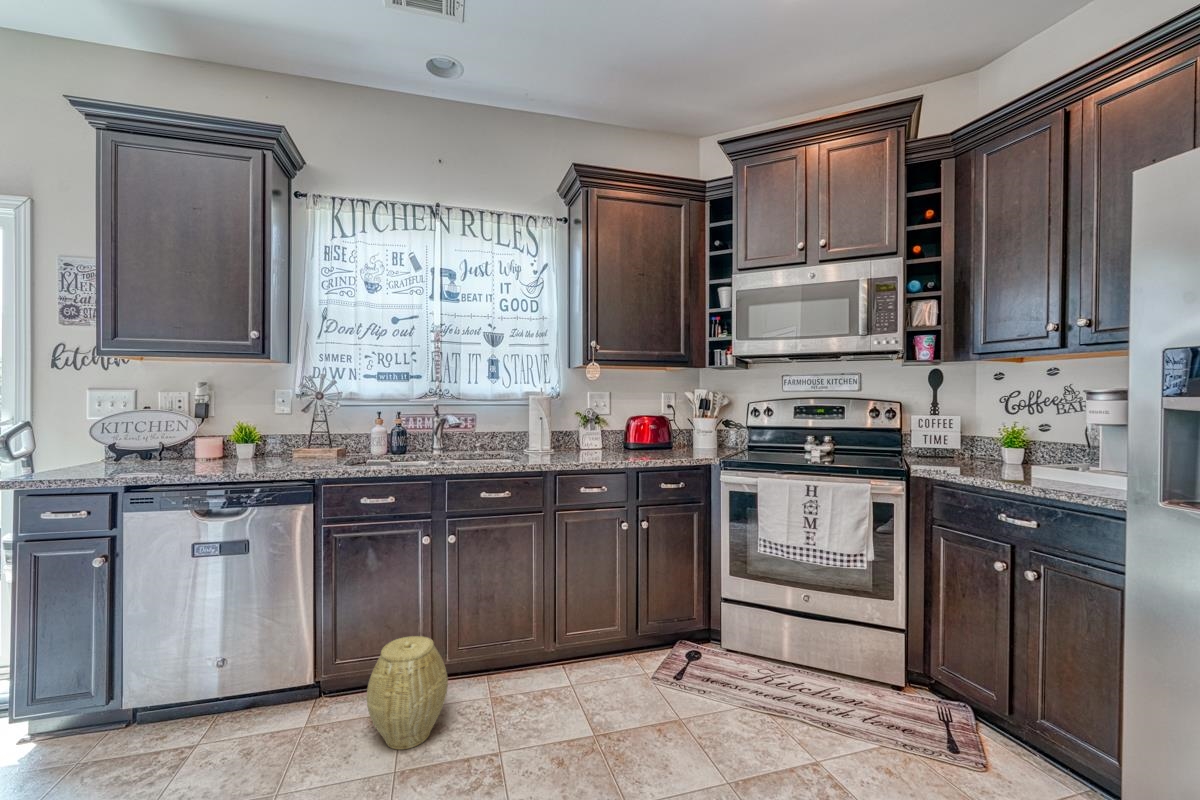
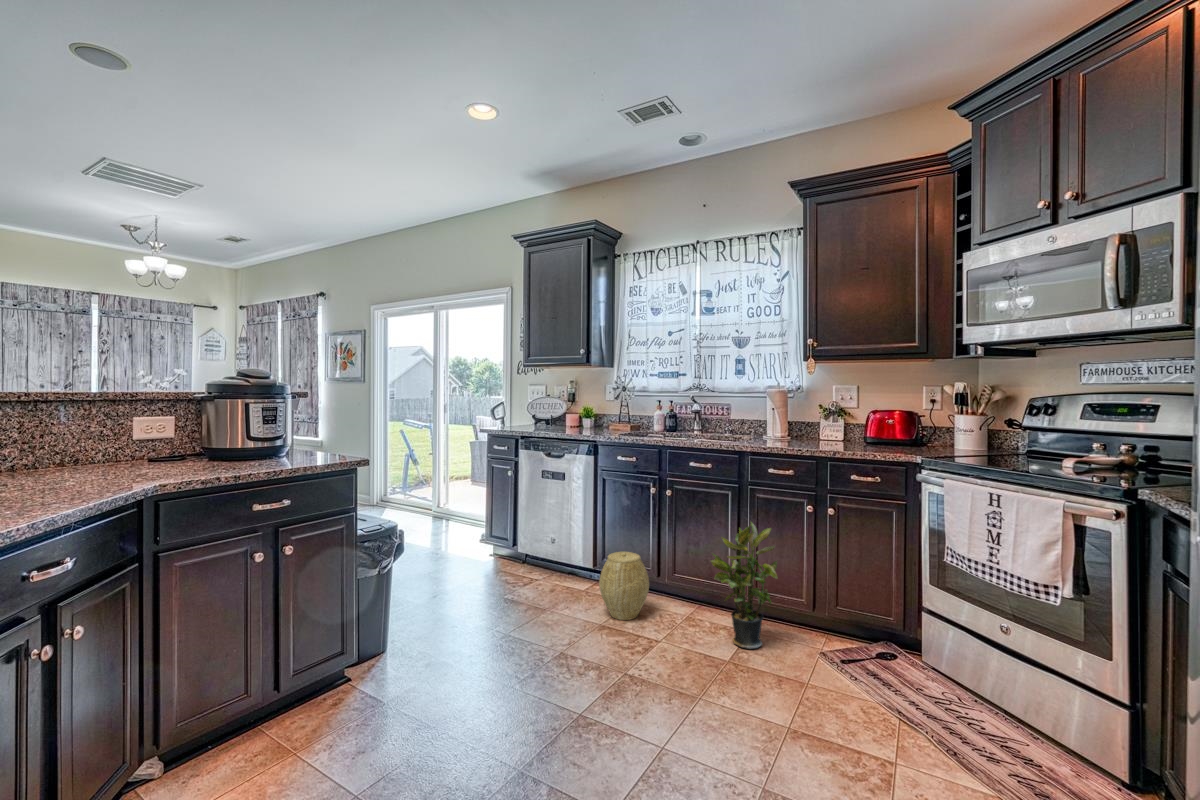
potted plant: none [548,552,625,711] -> present [711,522,778,649]

